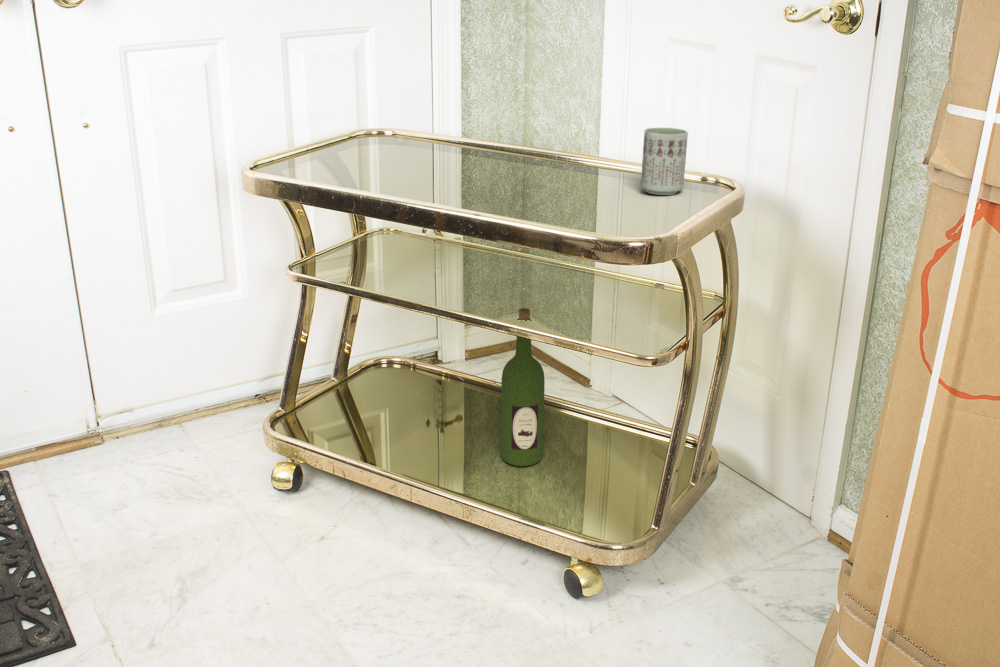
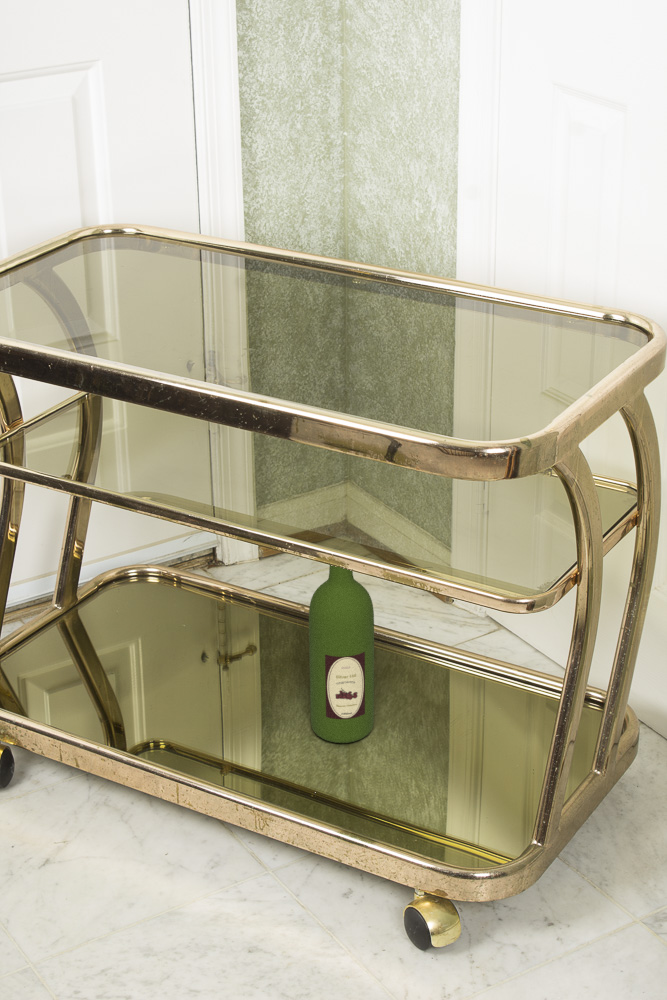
cup: present [641,128,688,195] -> none [510,242,579,346]

